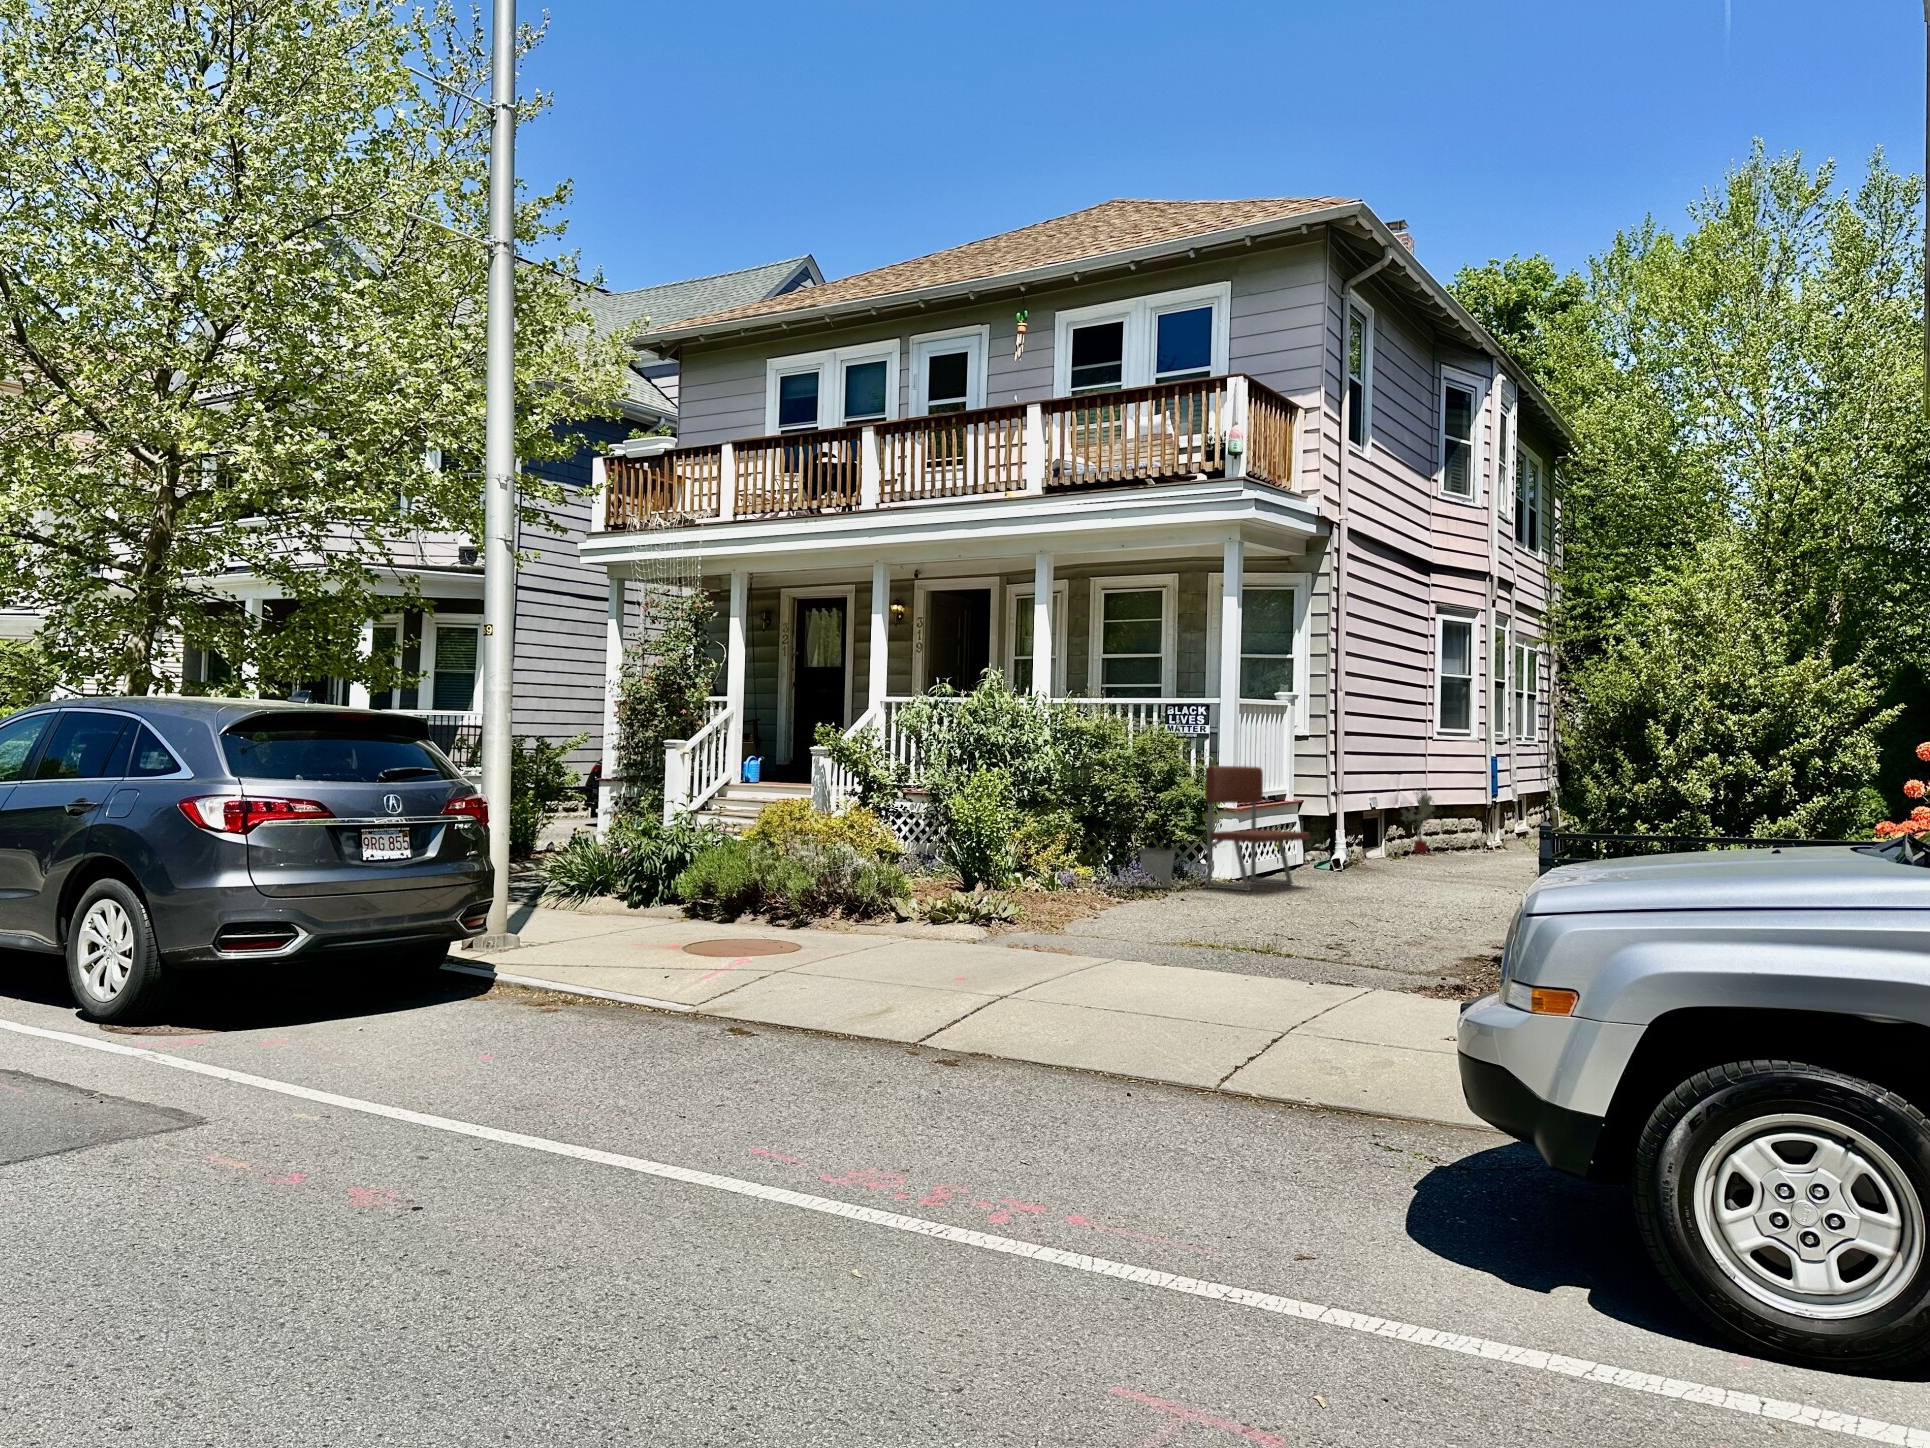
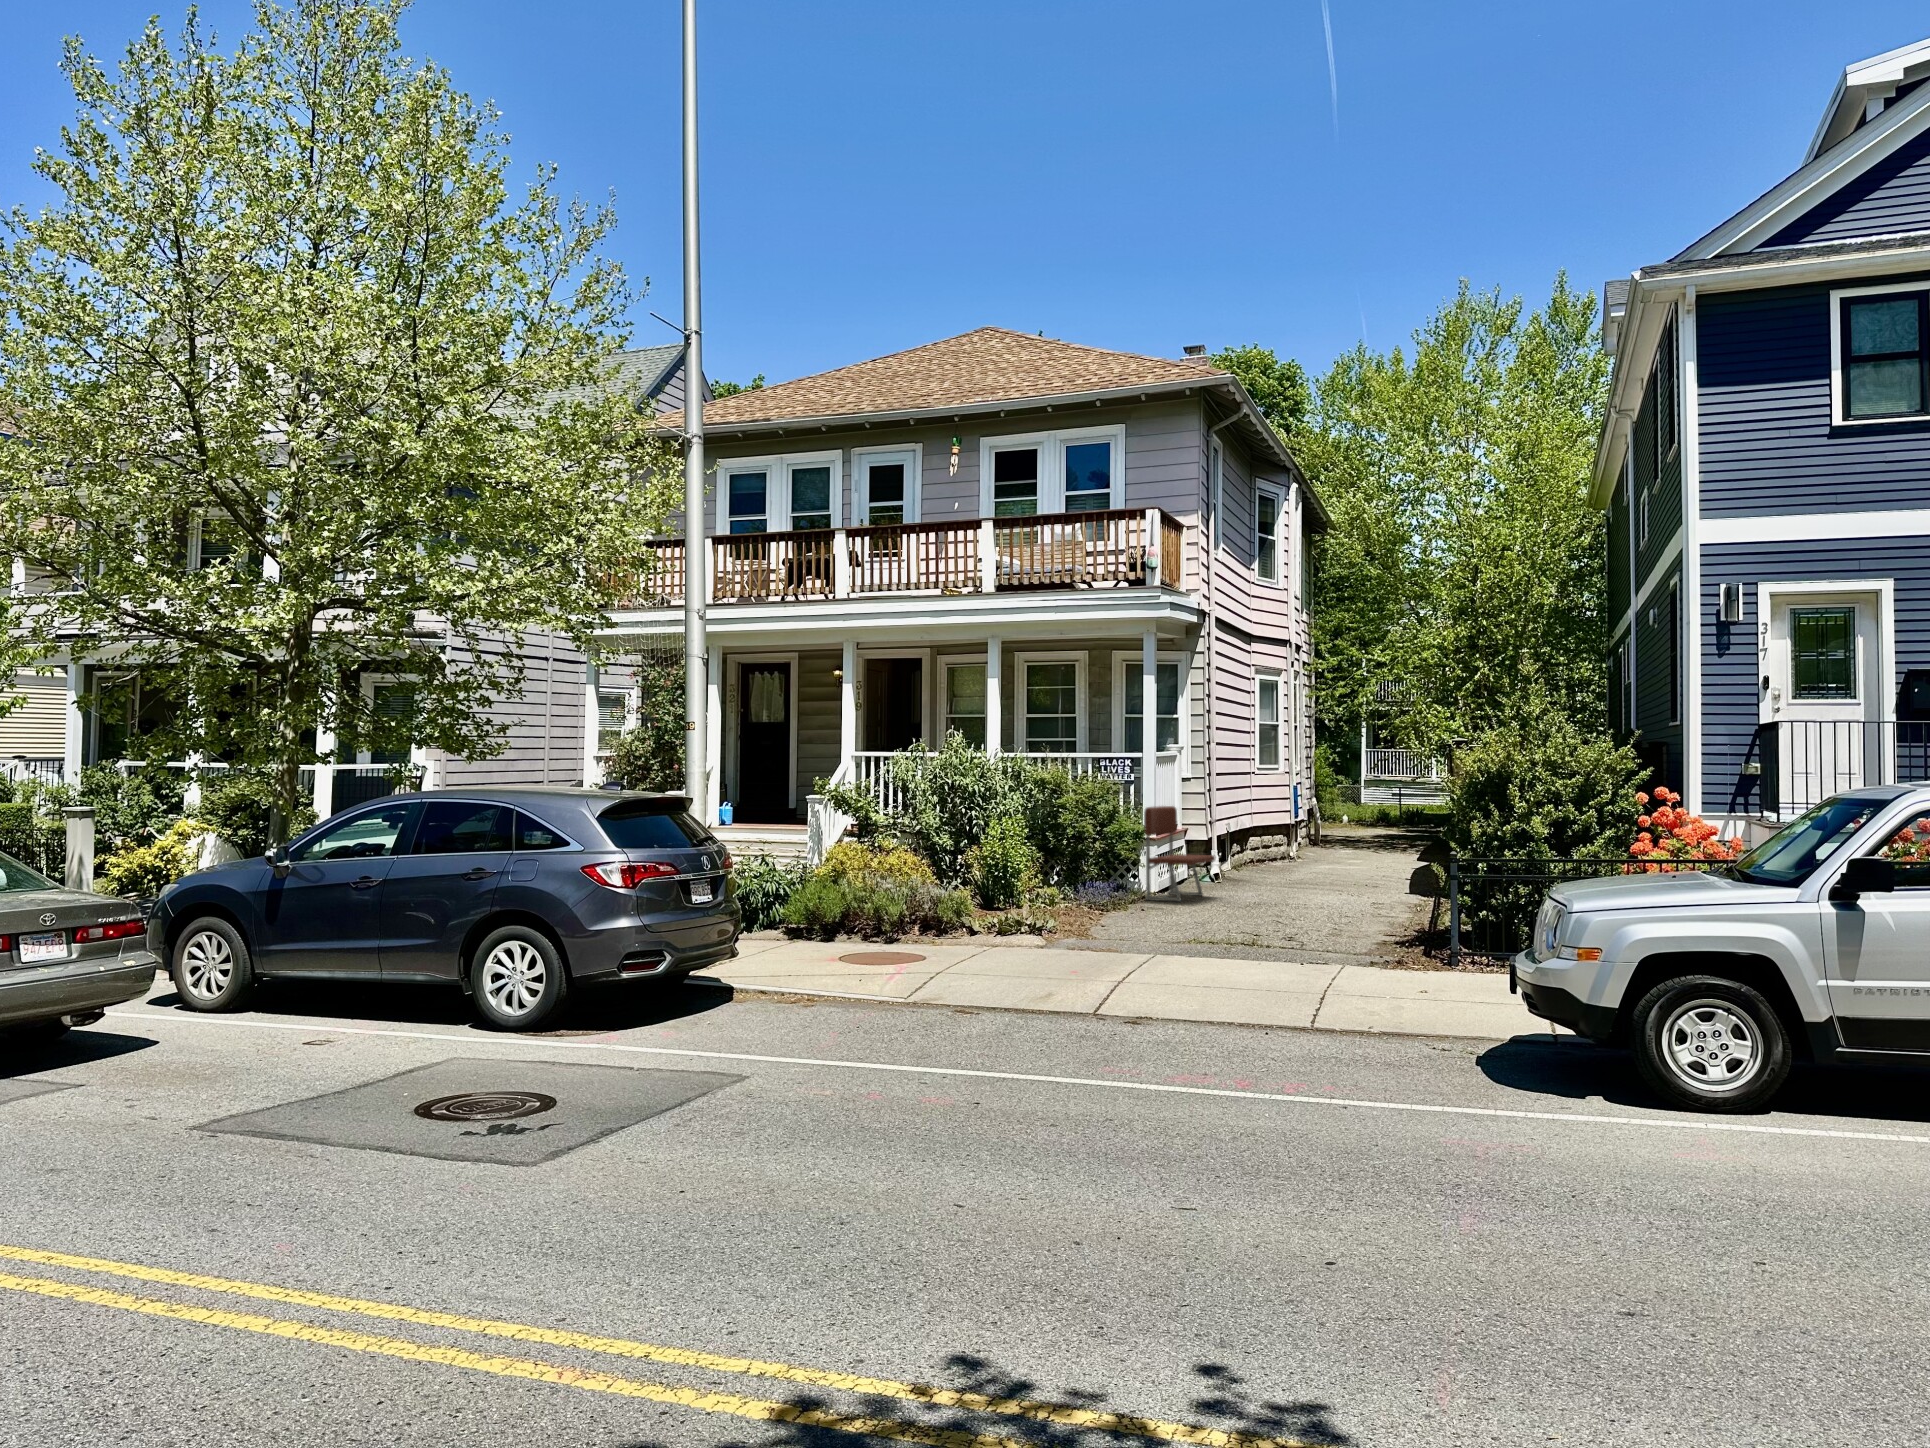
potted tree: present [1402,790,1435,853] -> none [1241,814,1268,866]
bucket: present [1140,848,1175,888] -> none [1096,871,1125,902]

